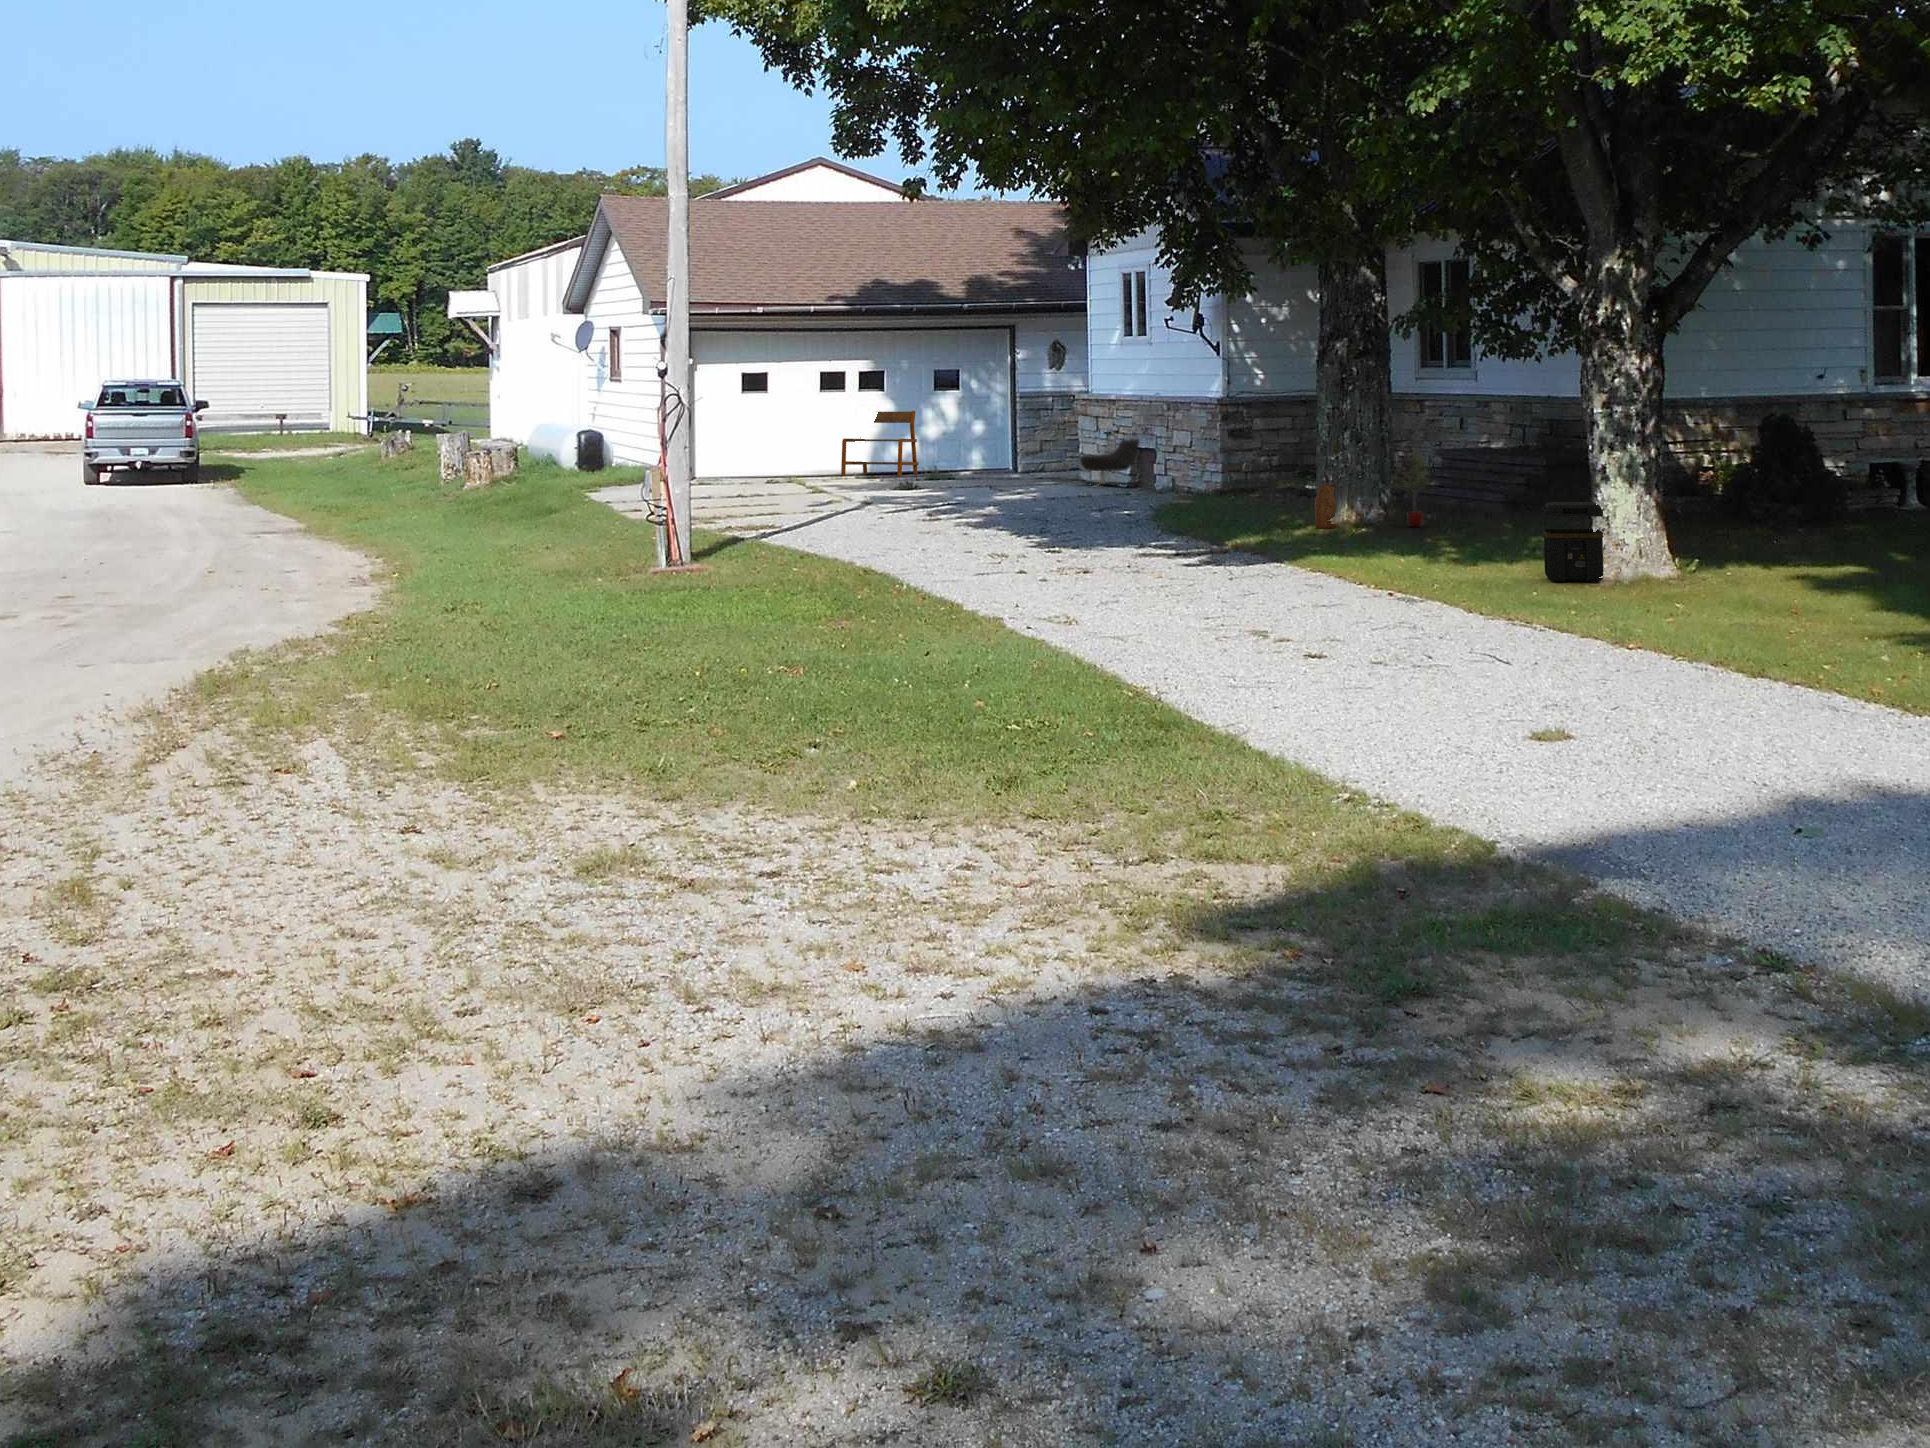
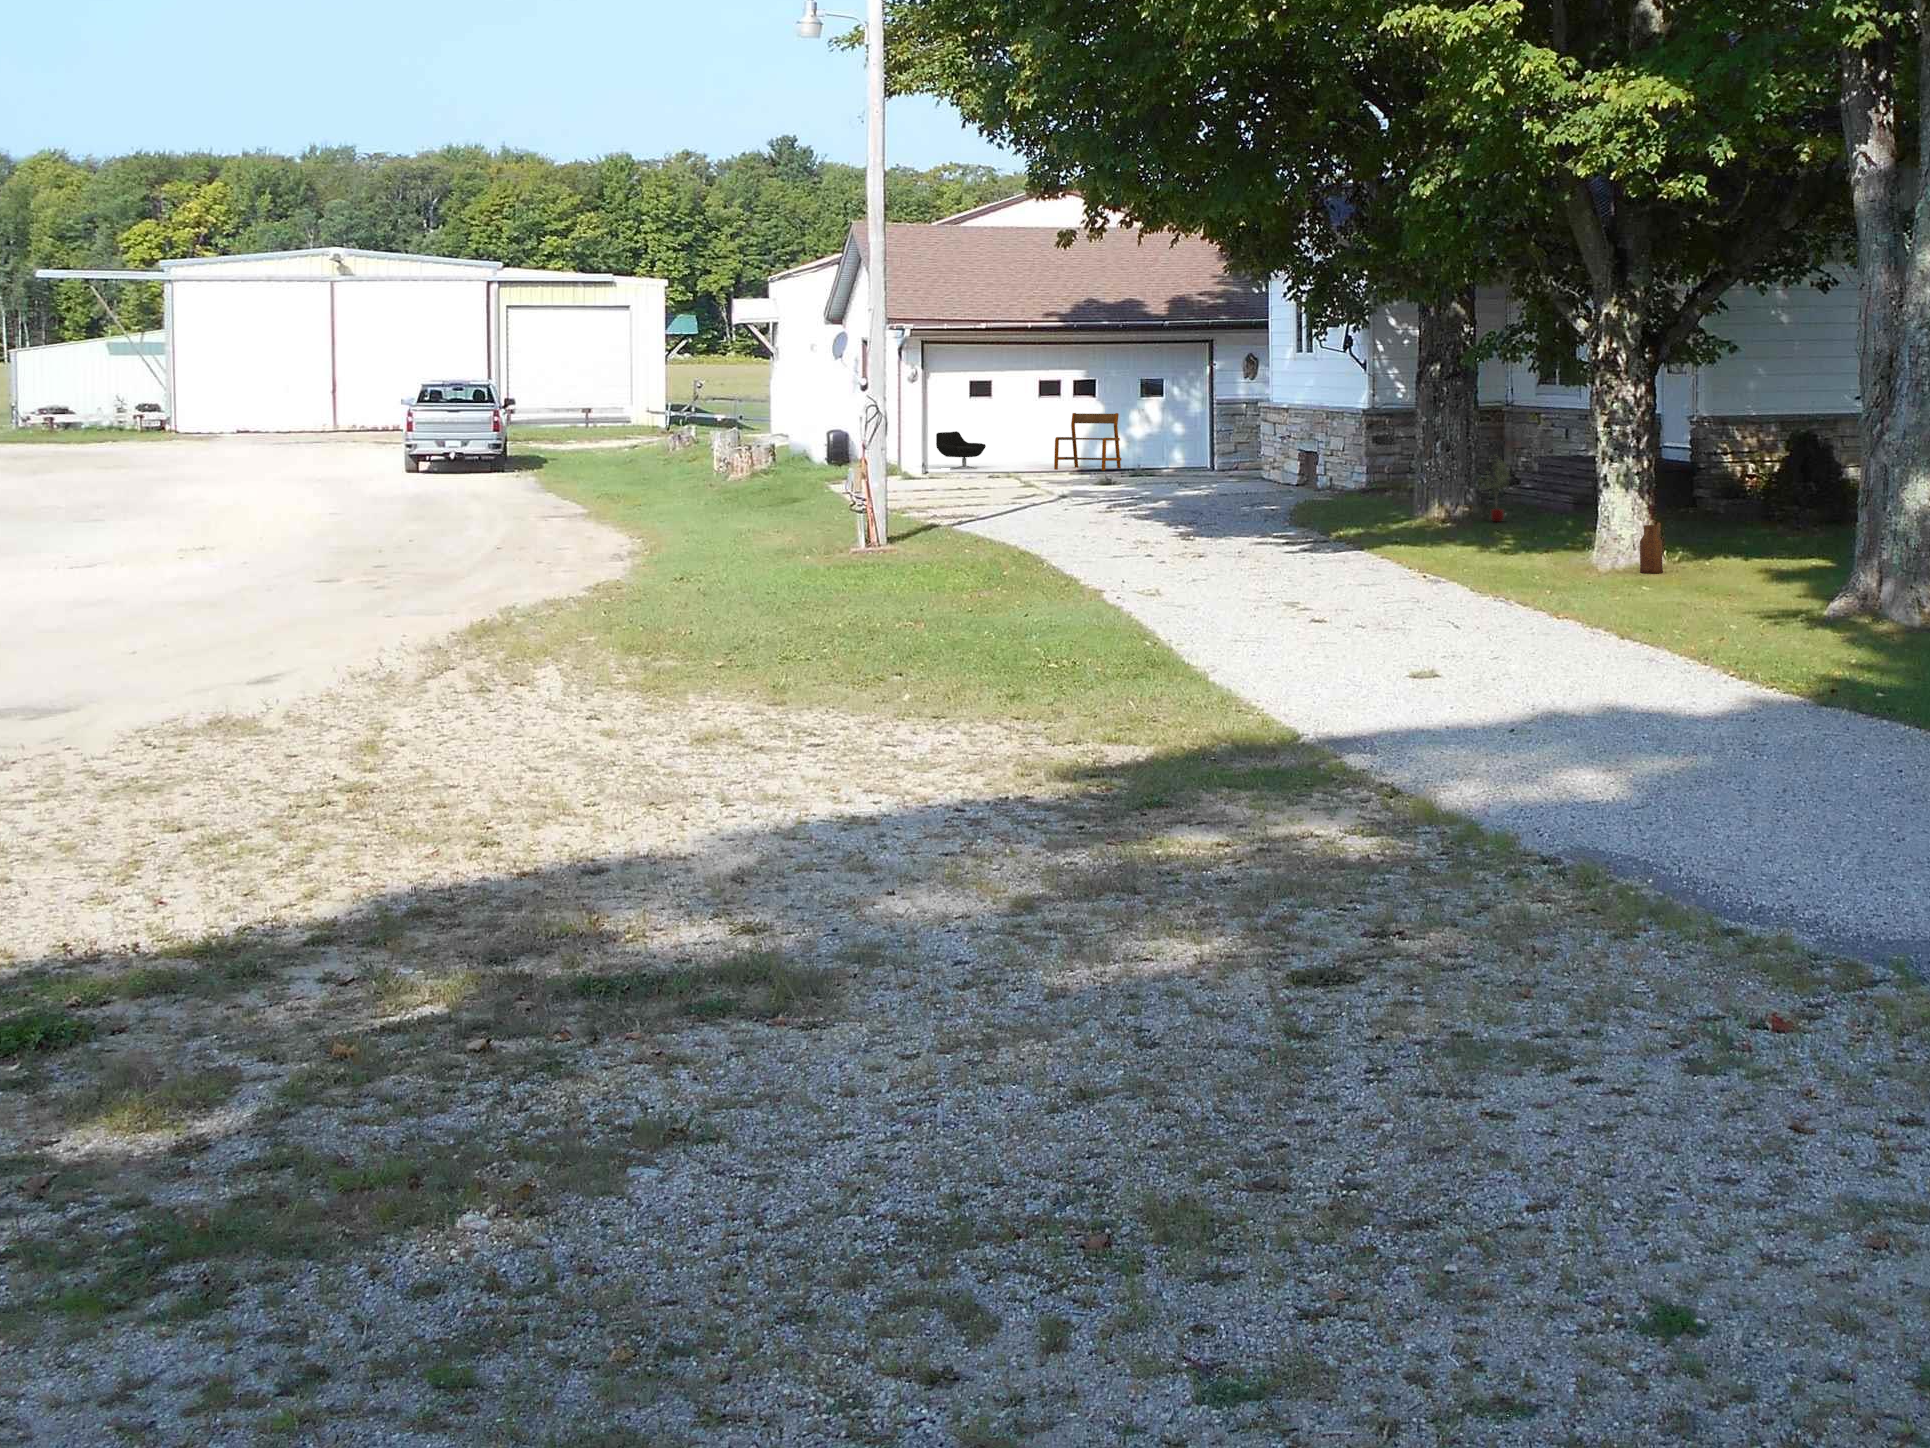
lounge chair: present [1080,439,1140,485] -> present [936,431,986,469]
watering can: present [1315,484,1336,529] -> present [1640,522,1663,573]
toolbox: present [1542,502,1604,582] -> none [1550,506,1598,572]

